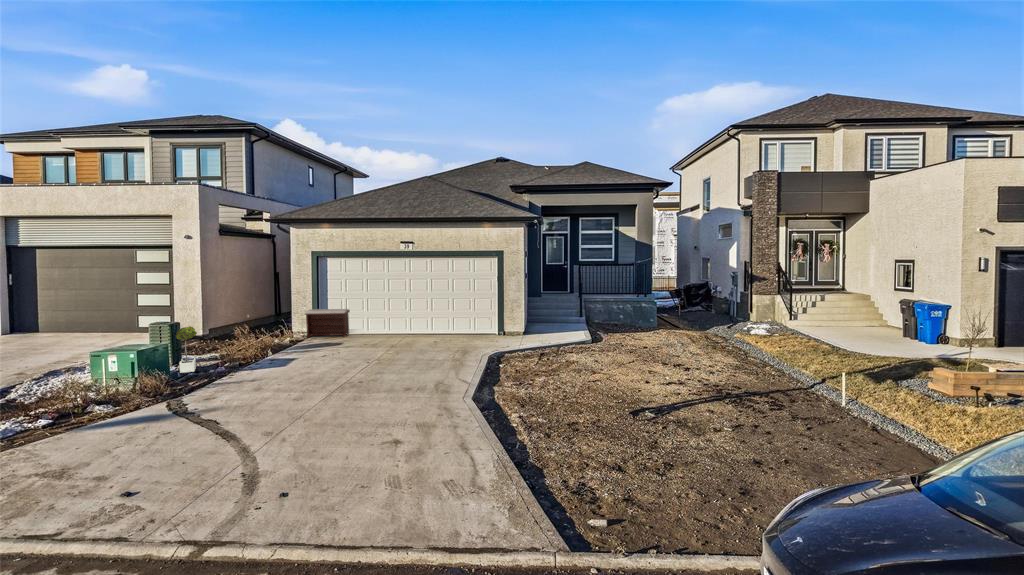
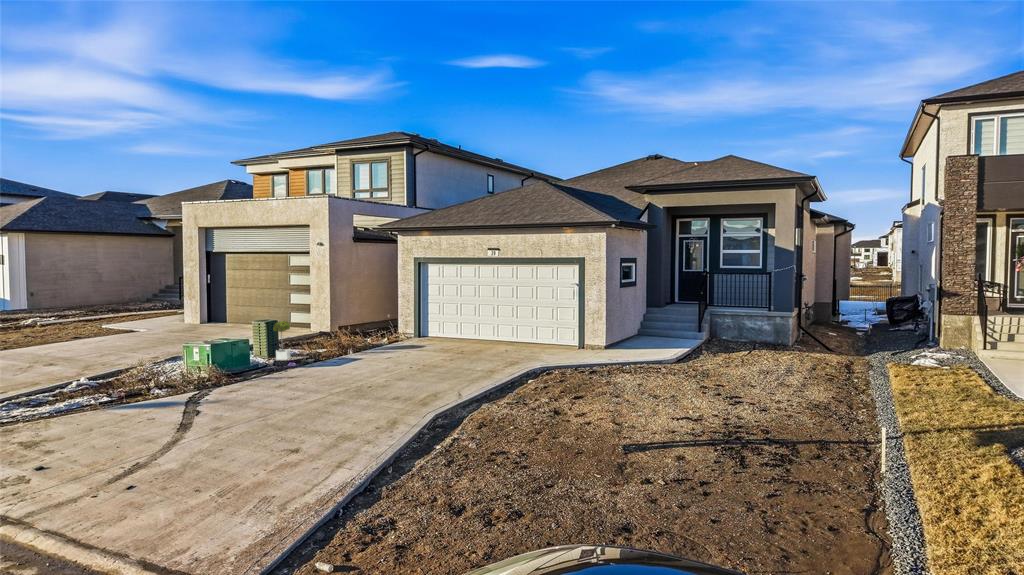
bench: present [305,309,350,338] -> none [403,312,444,339]

